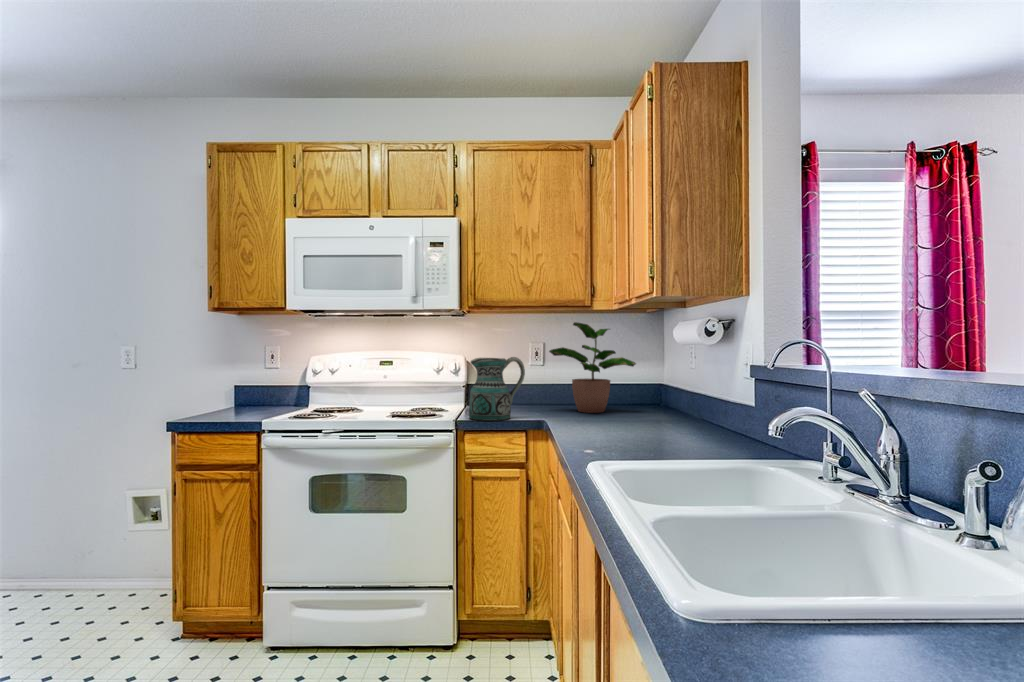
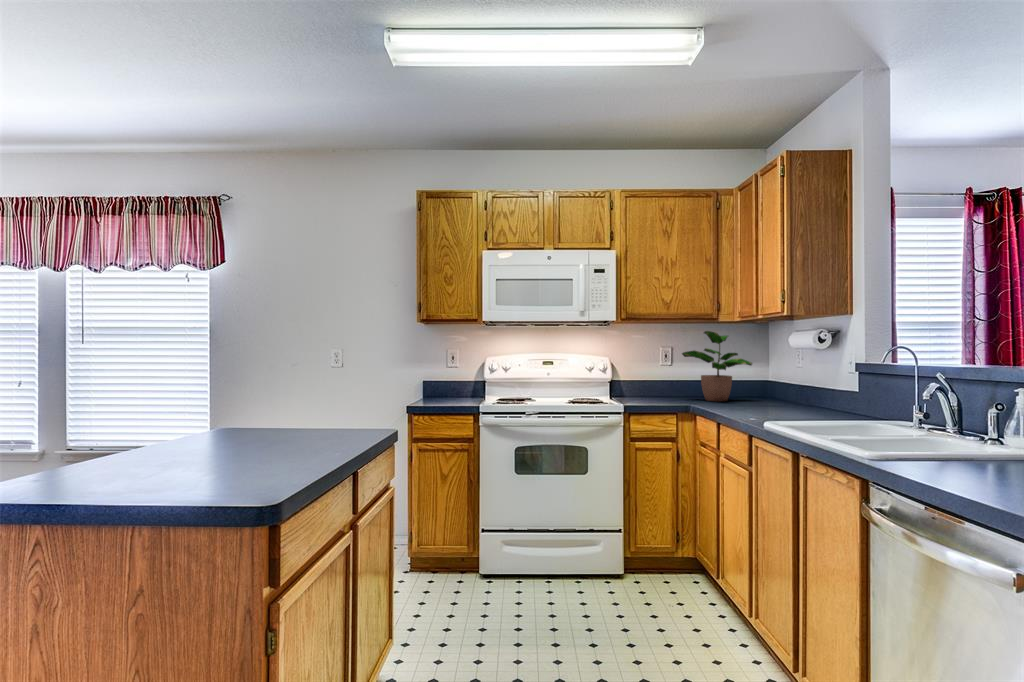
ceramic pitcher: present [469,357,525,421] -> none [632,358,673,406]

